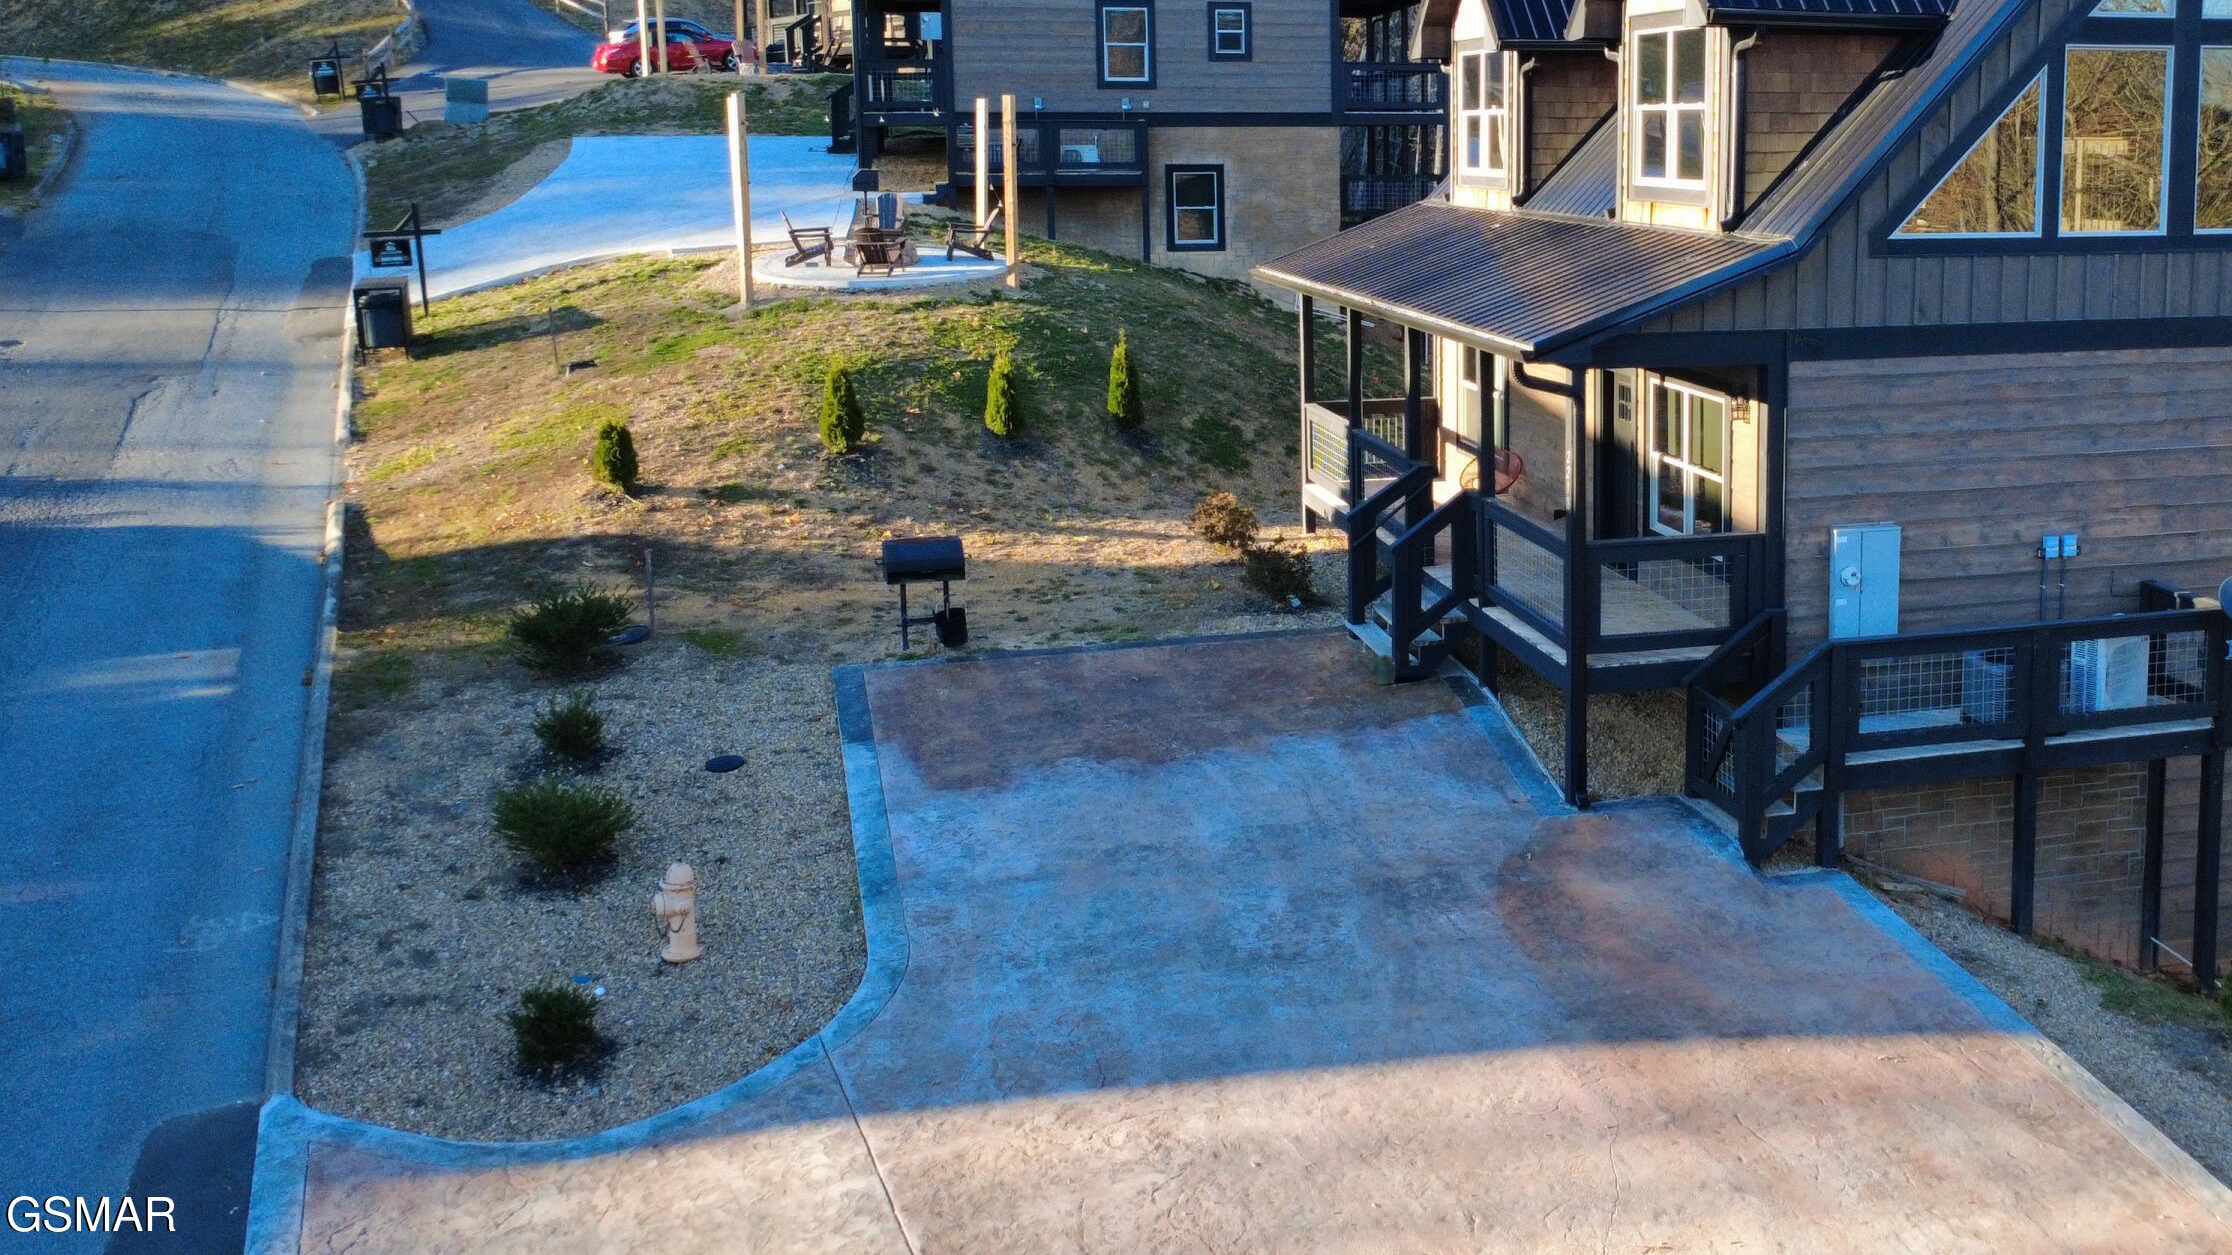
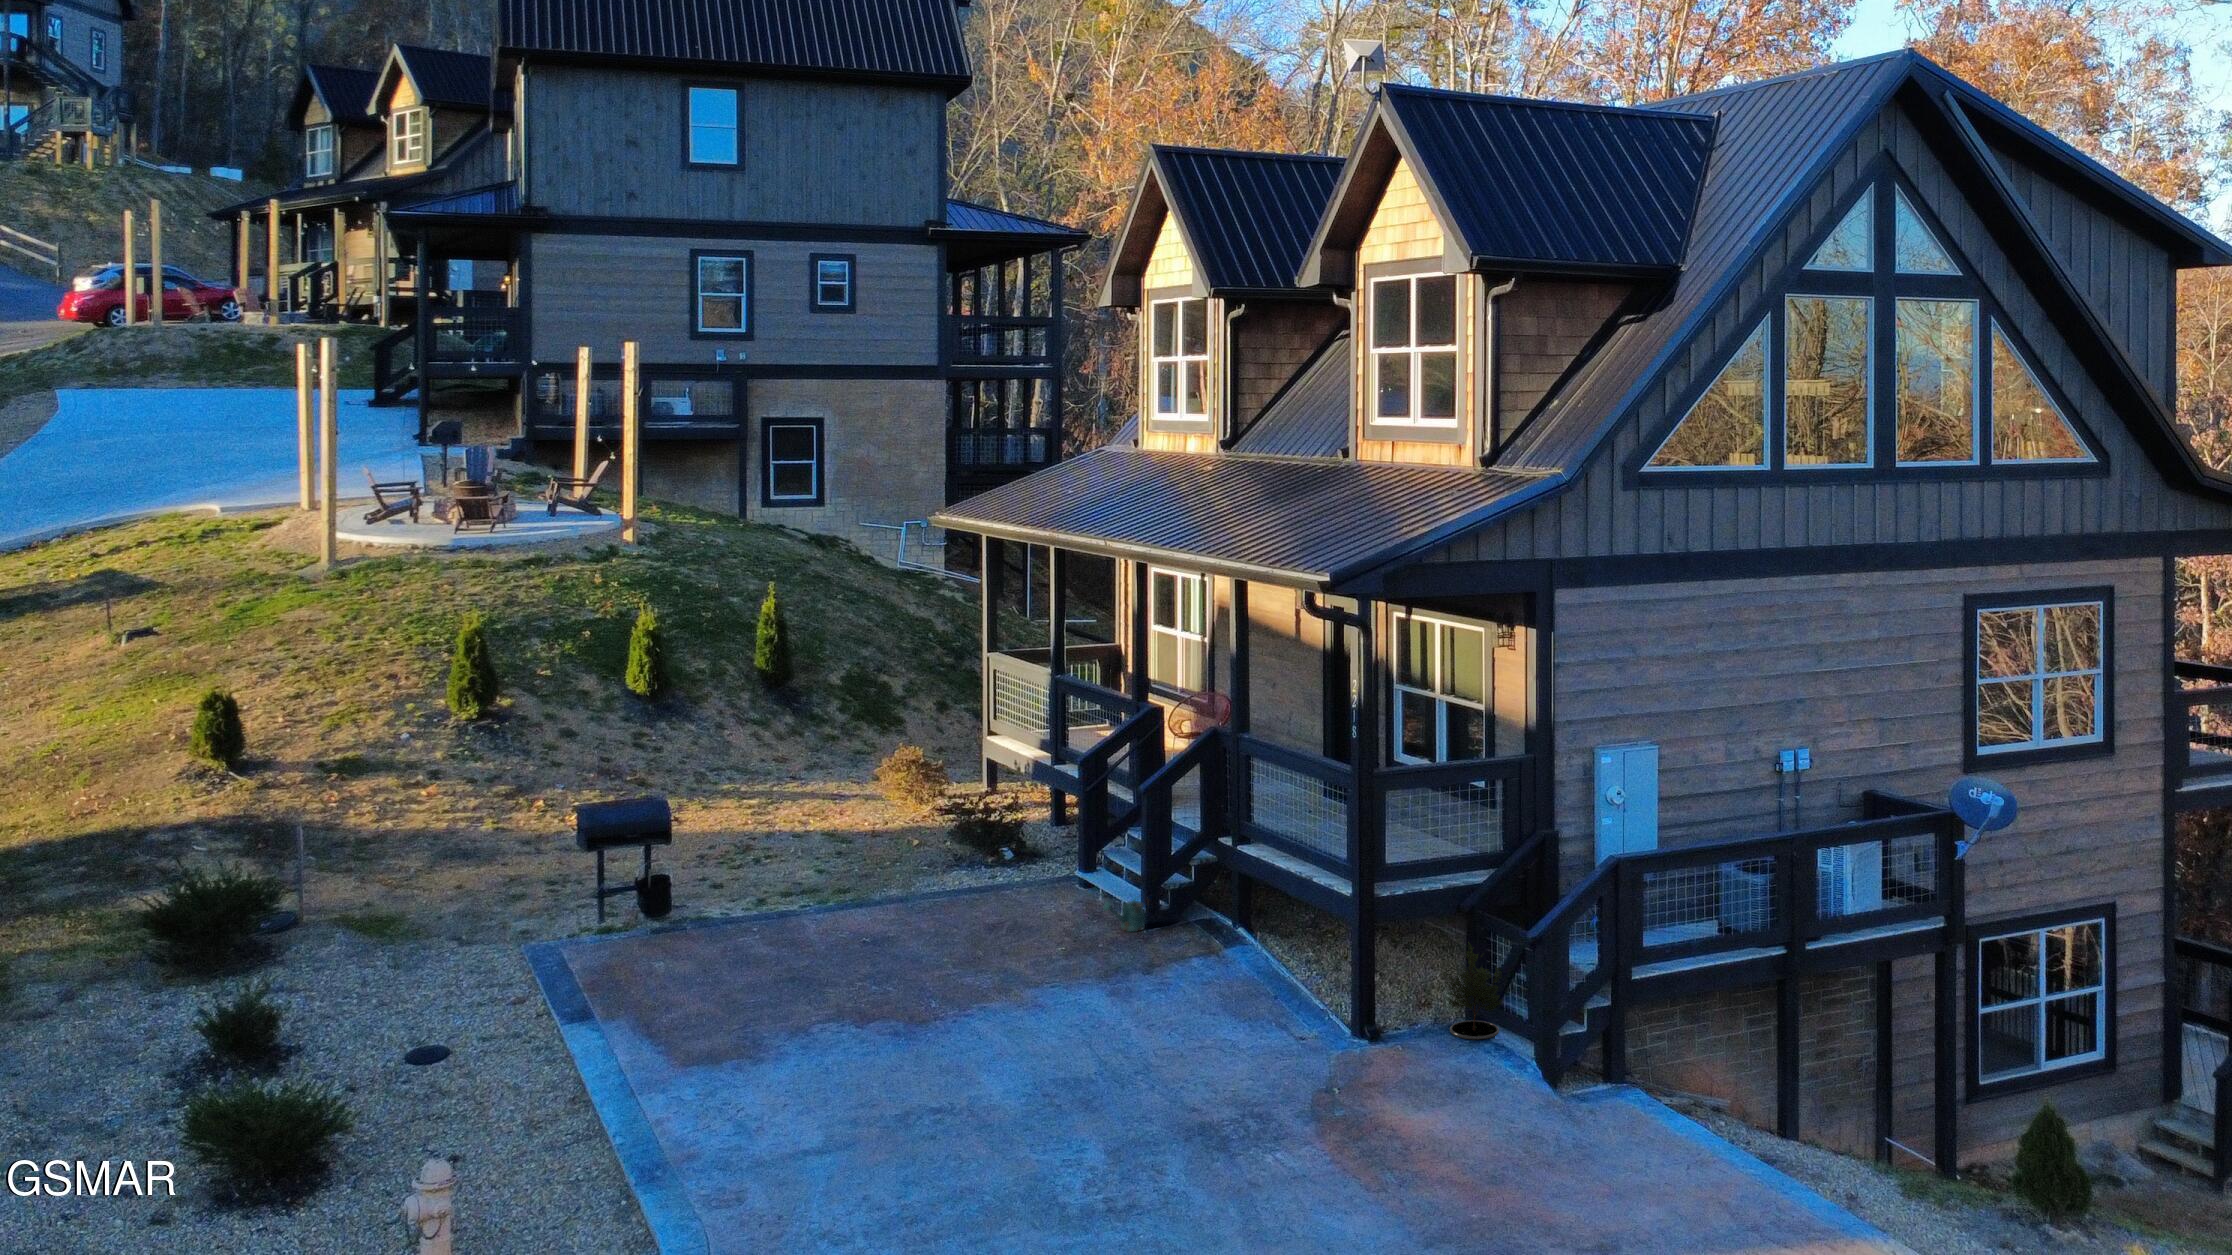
potted tree: none [1648,723,1712,821] -> present [1444,942,1502,1040]

